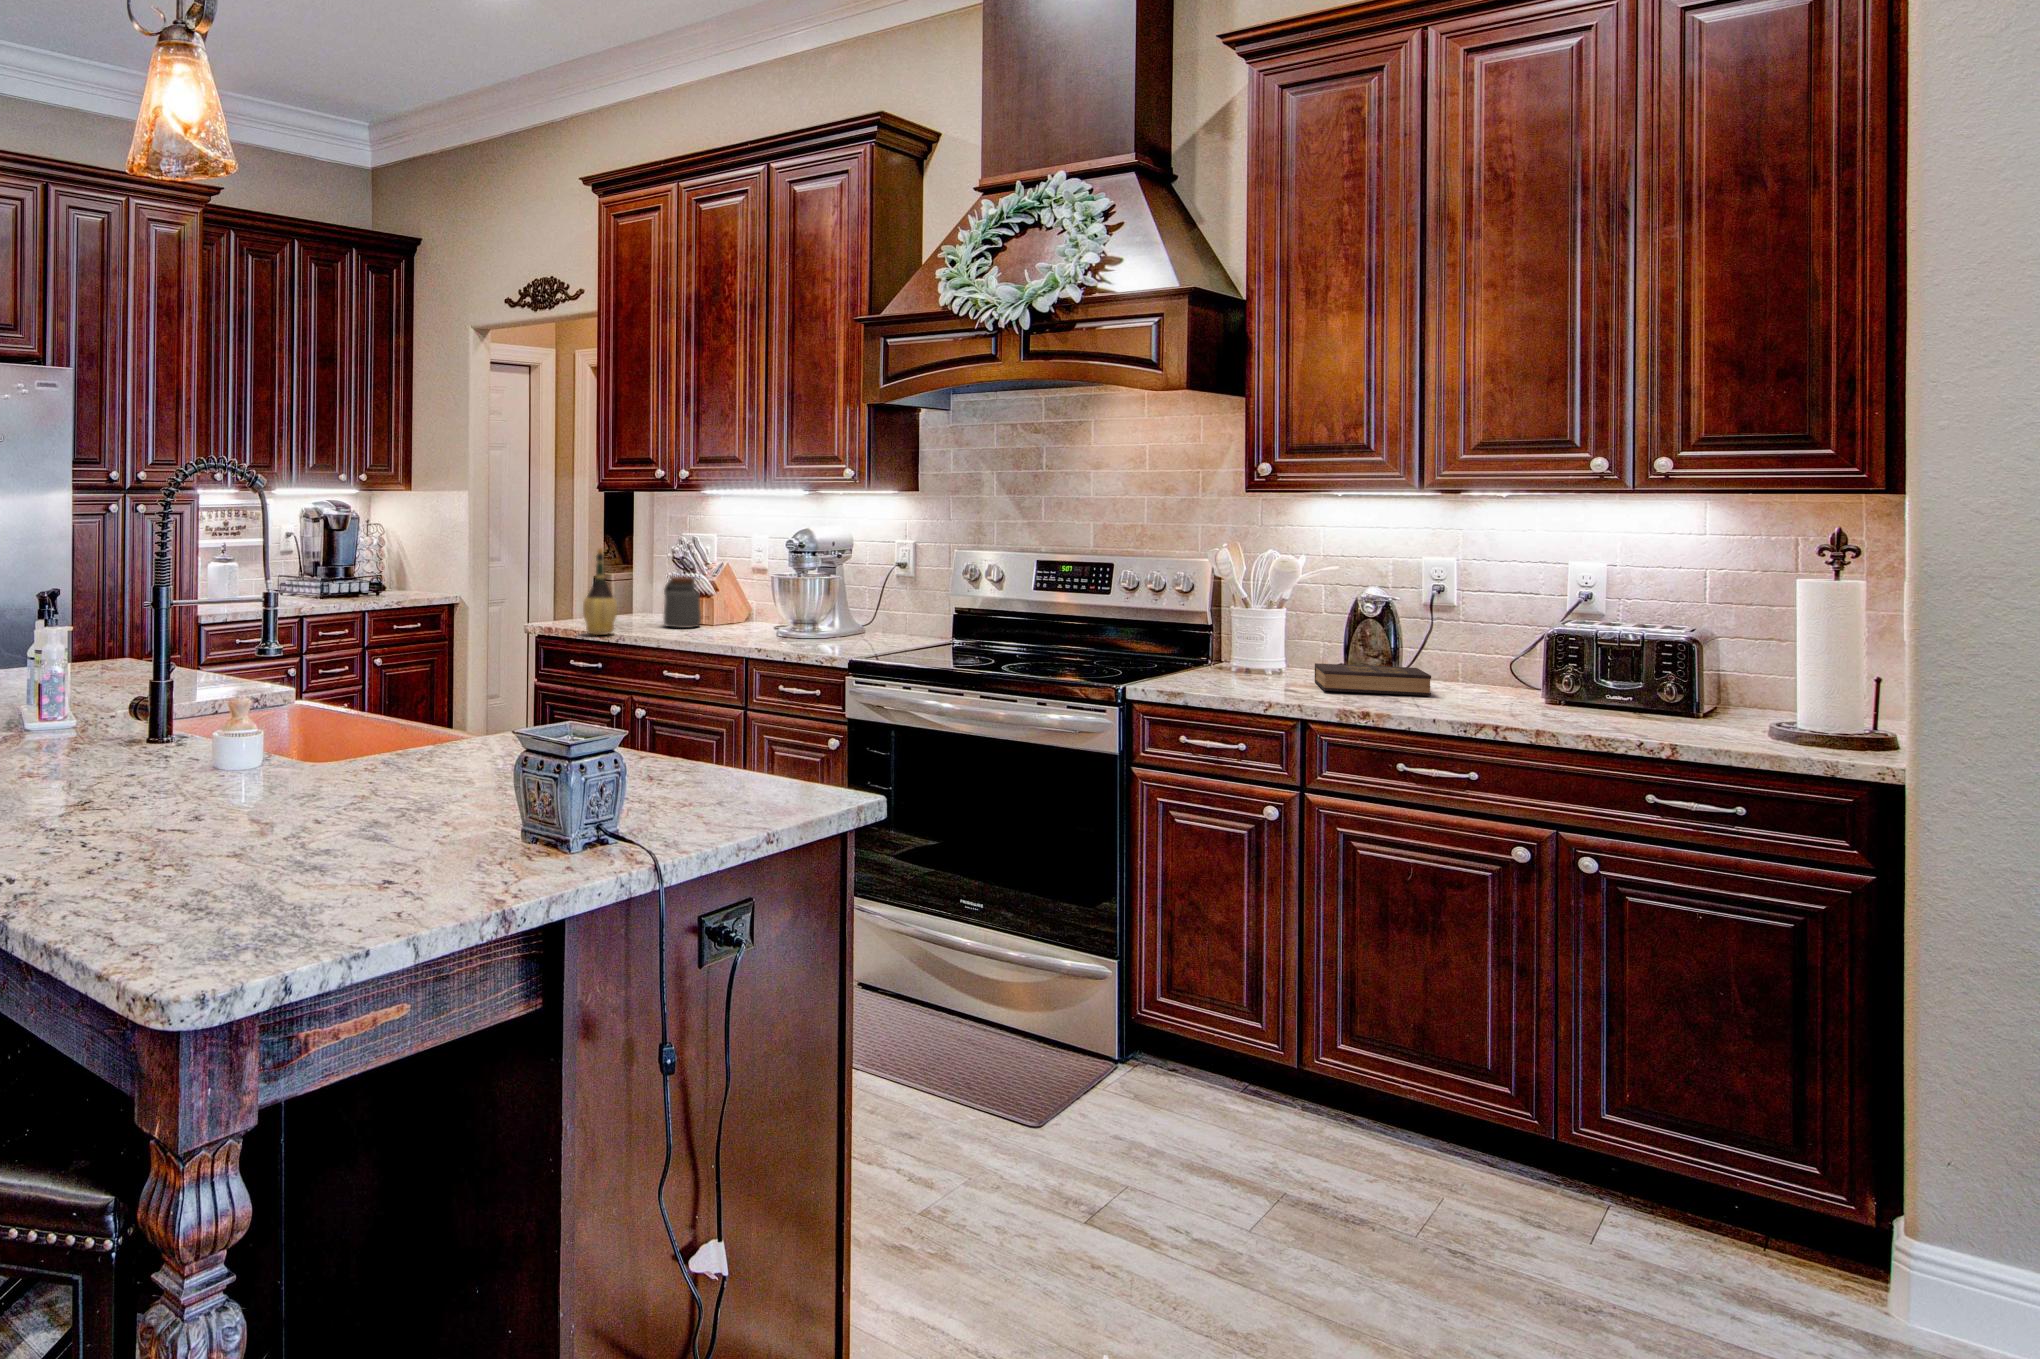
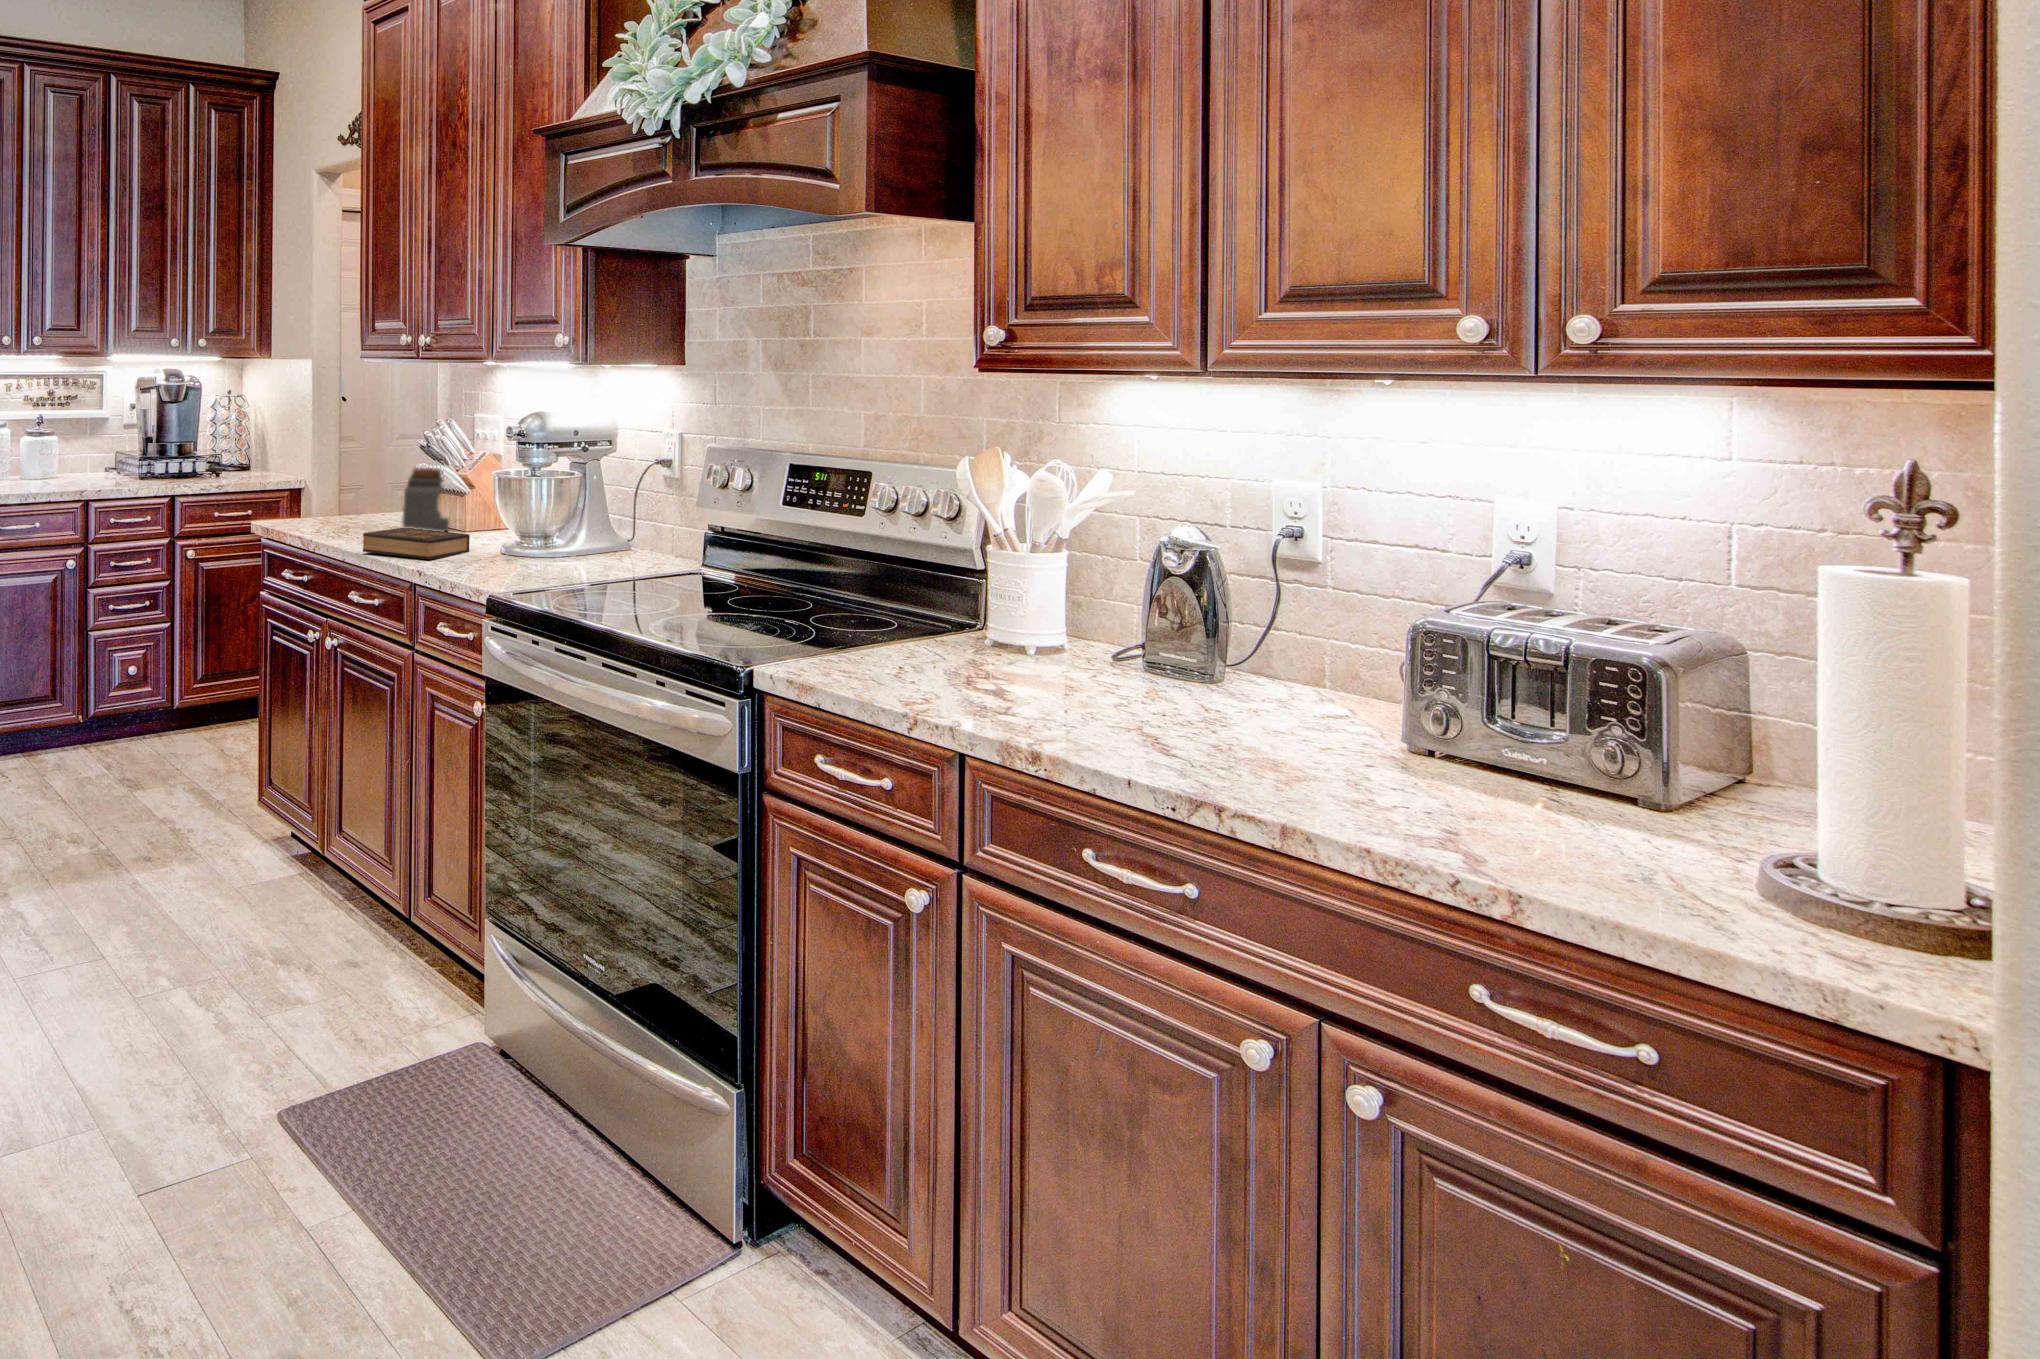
wine bottle: present [583,549,617,635] -> none [281,430,325,539]
hardback book: present [1315,663,1431,696] -> present [363,528,470,560]

